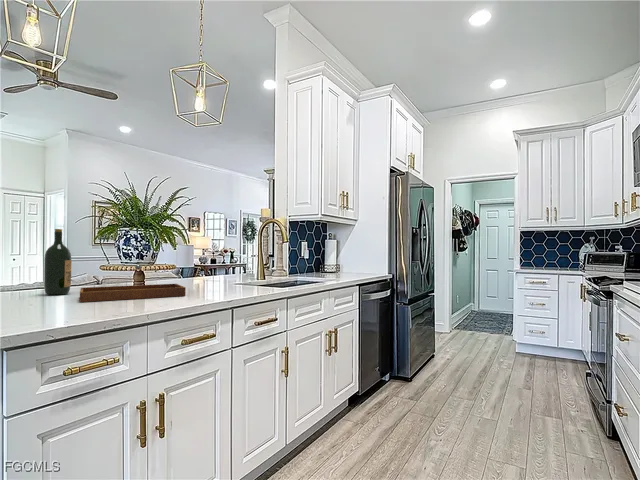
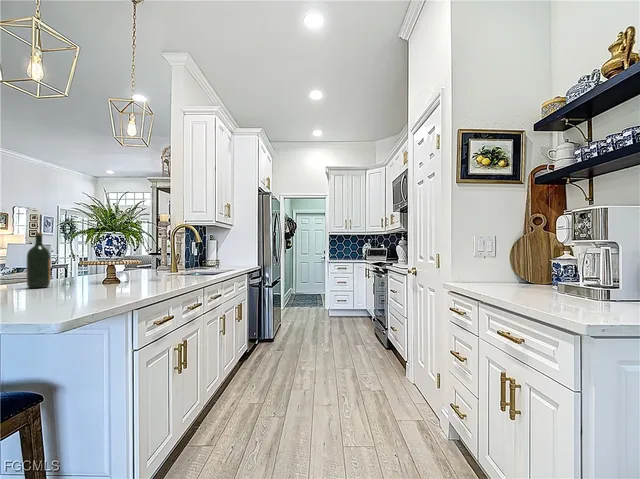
tray: present [80,265,186,302] -> none [72,260,162,289]

